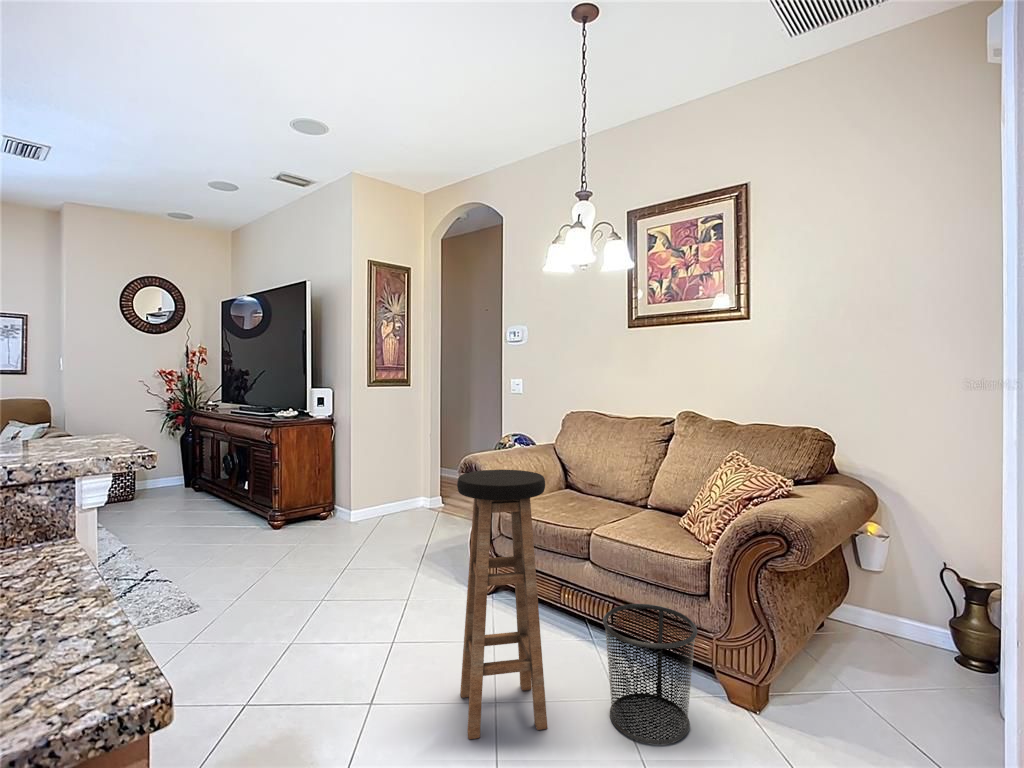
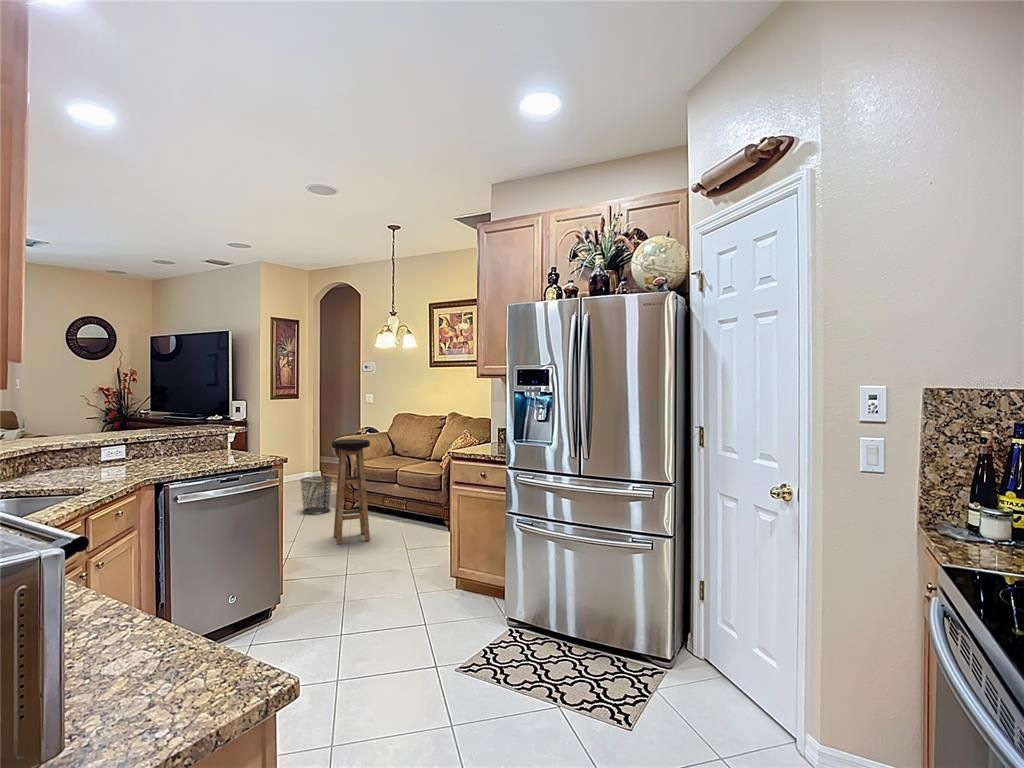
waste bin: present [603,604,697,744] -> present [300,476,332,515]

